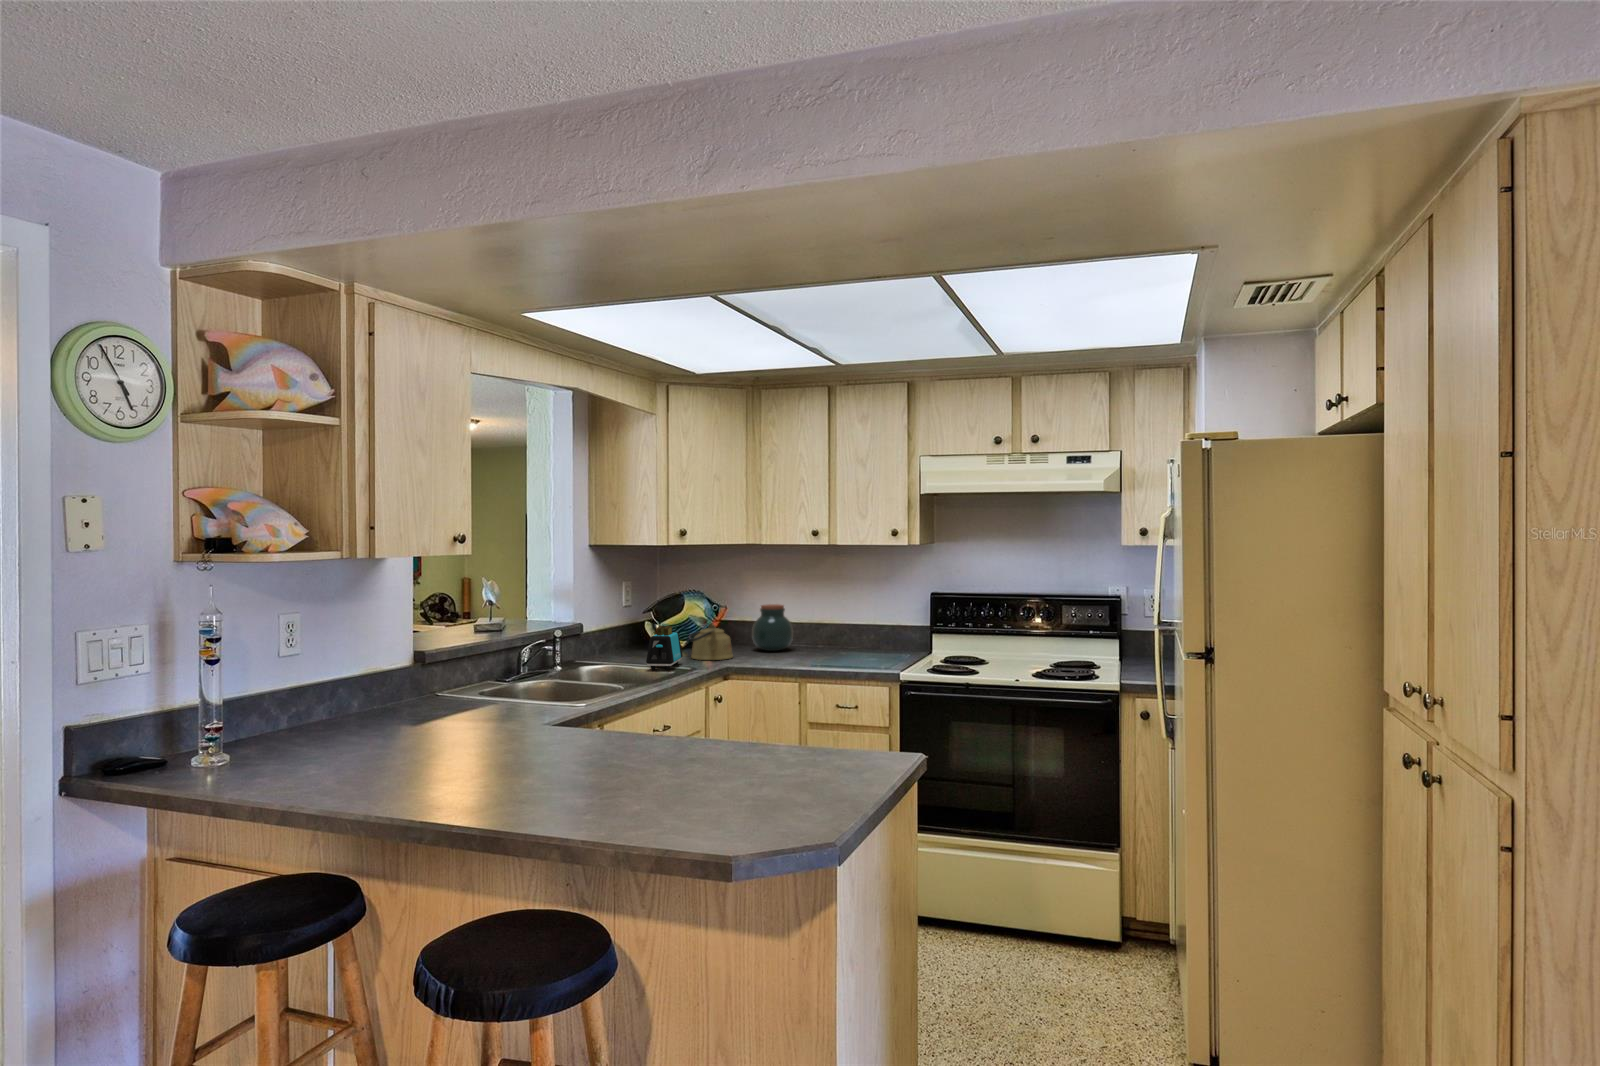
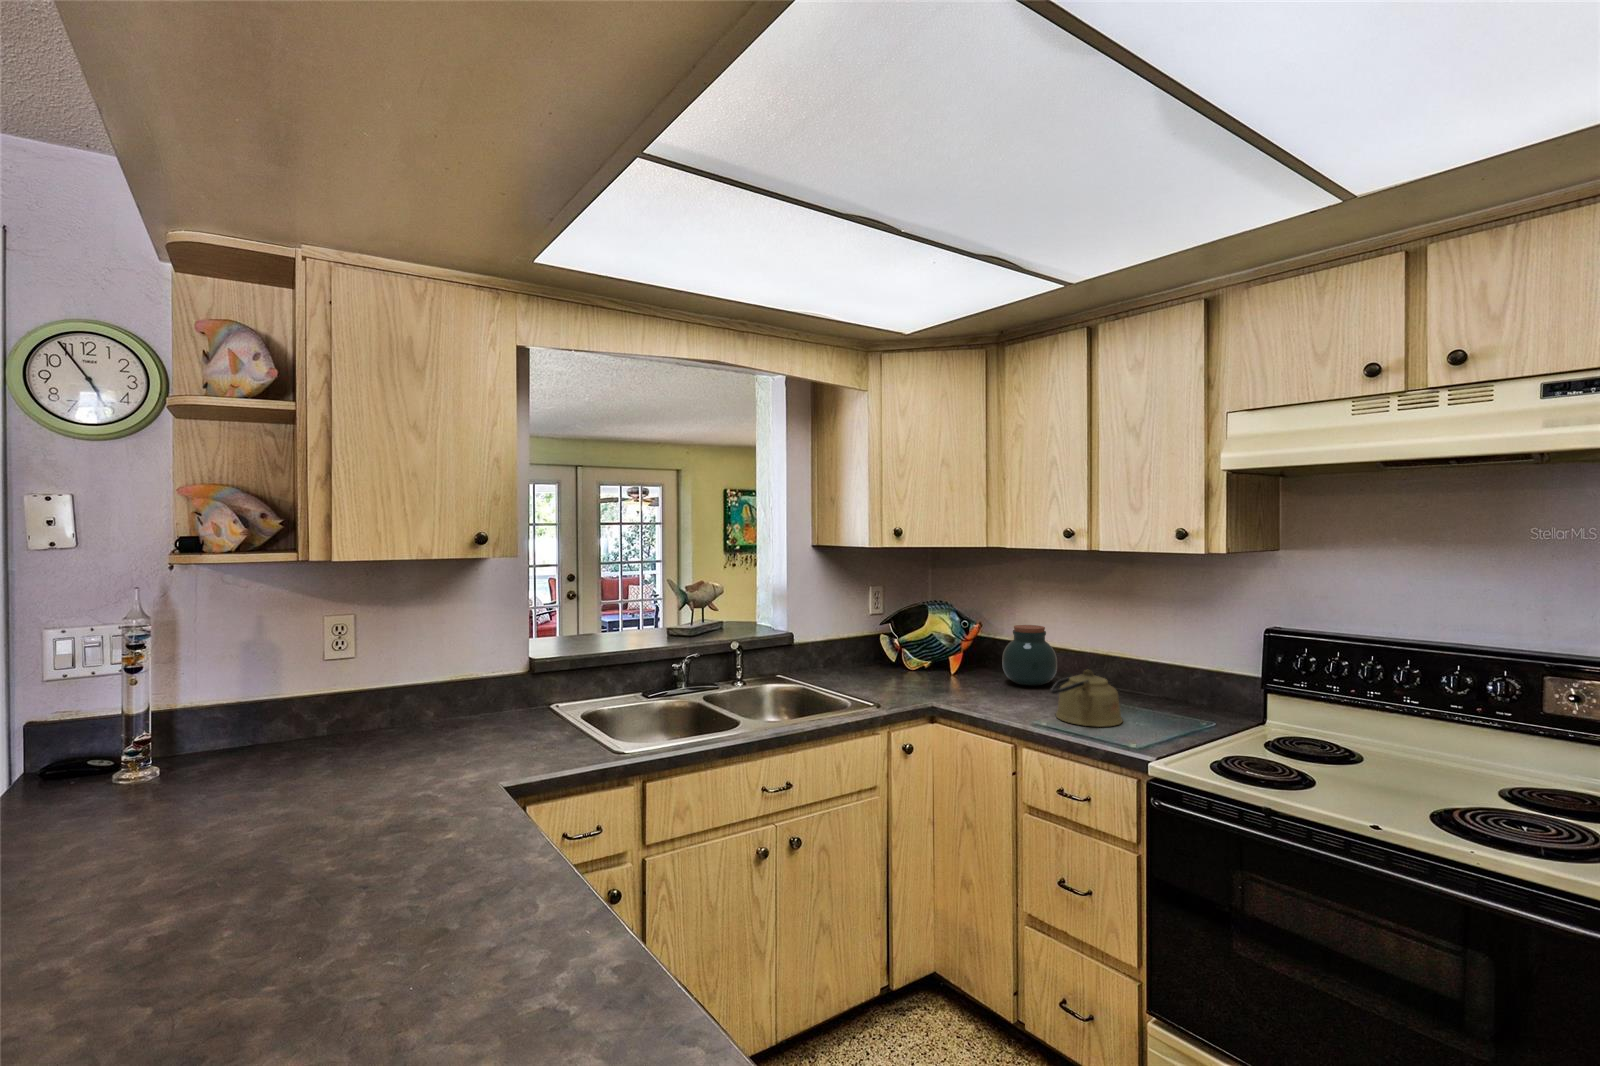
kettle: present [689,624,733,660] -> present [1051,670,1122,727]
toaster: present [646,626,683,670] -> none [828,645,887,701]

